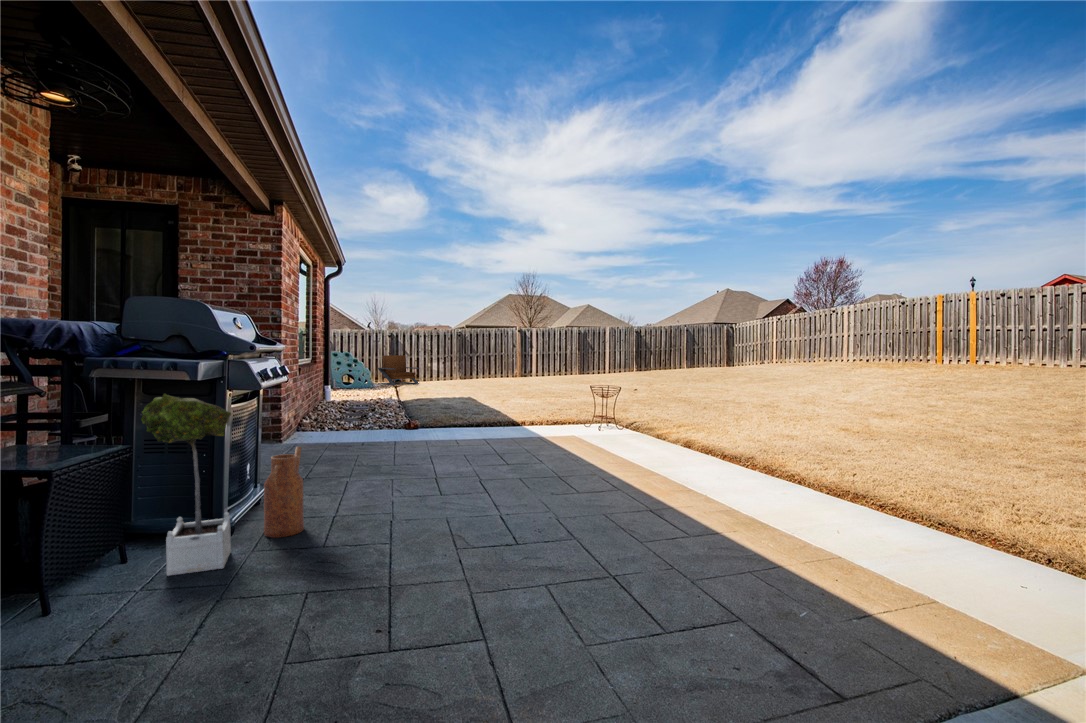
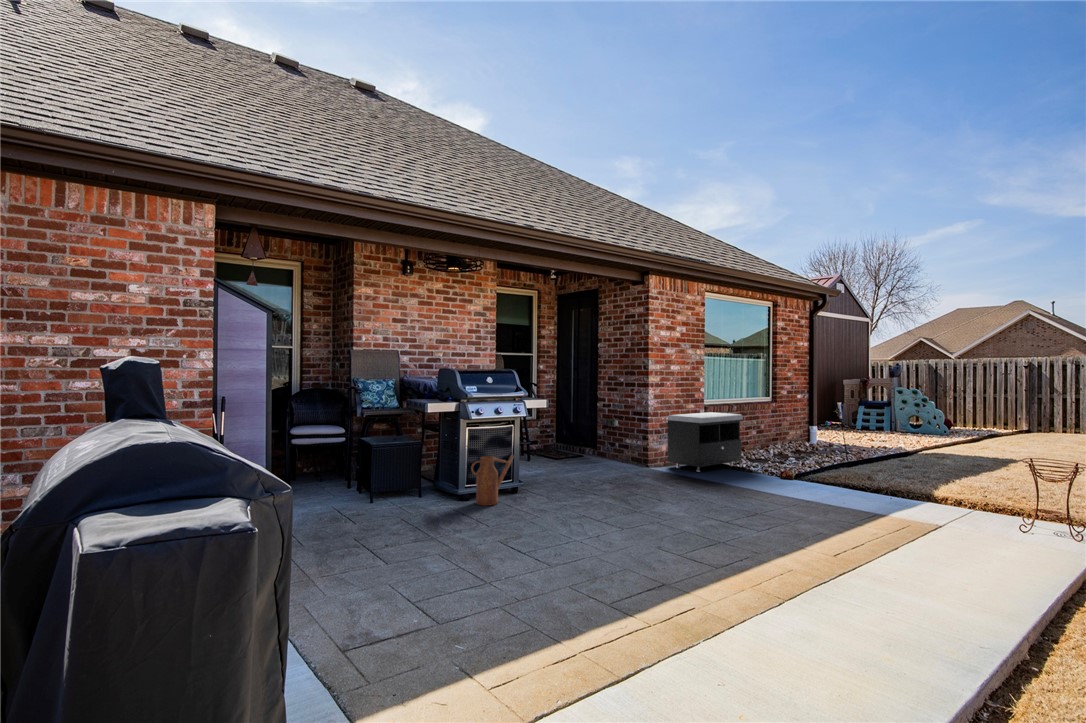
lounge chair: present [378,355,419,385] -> none [1001,393,1071,436]
storage bench: none [294,377,349,443] -> present [668,412,743,472]
potted tree: present [141,394,231,576] -> none [414,413,451,506]

